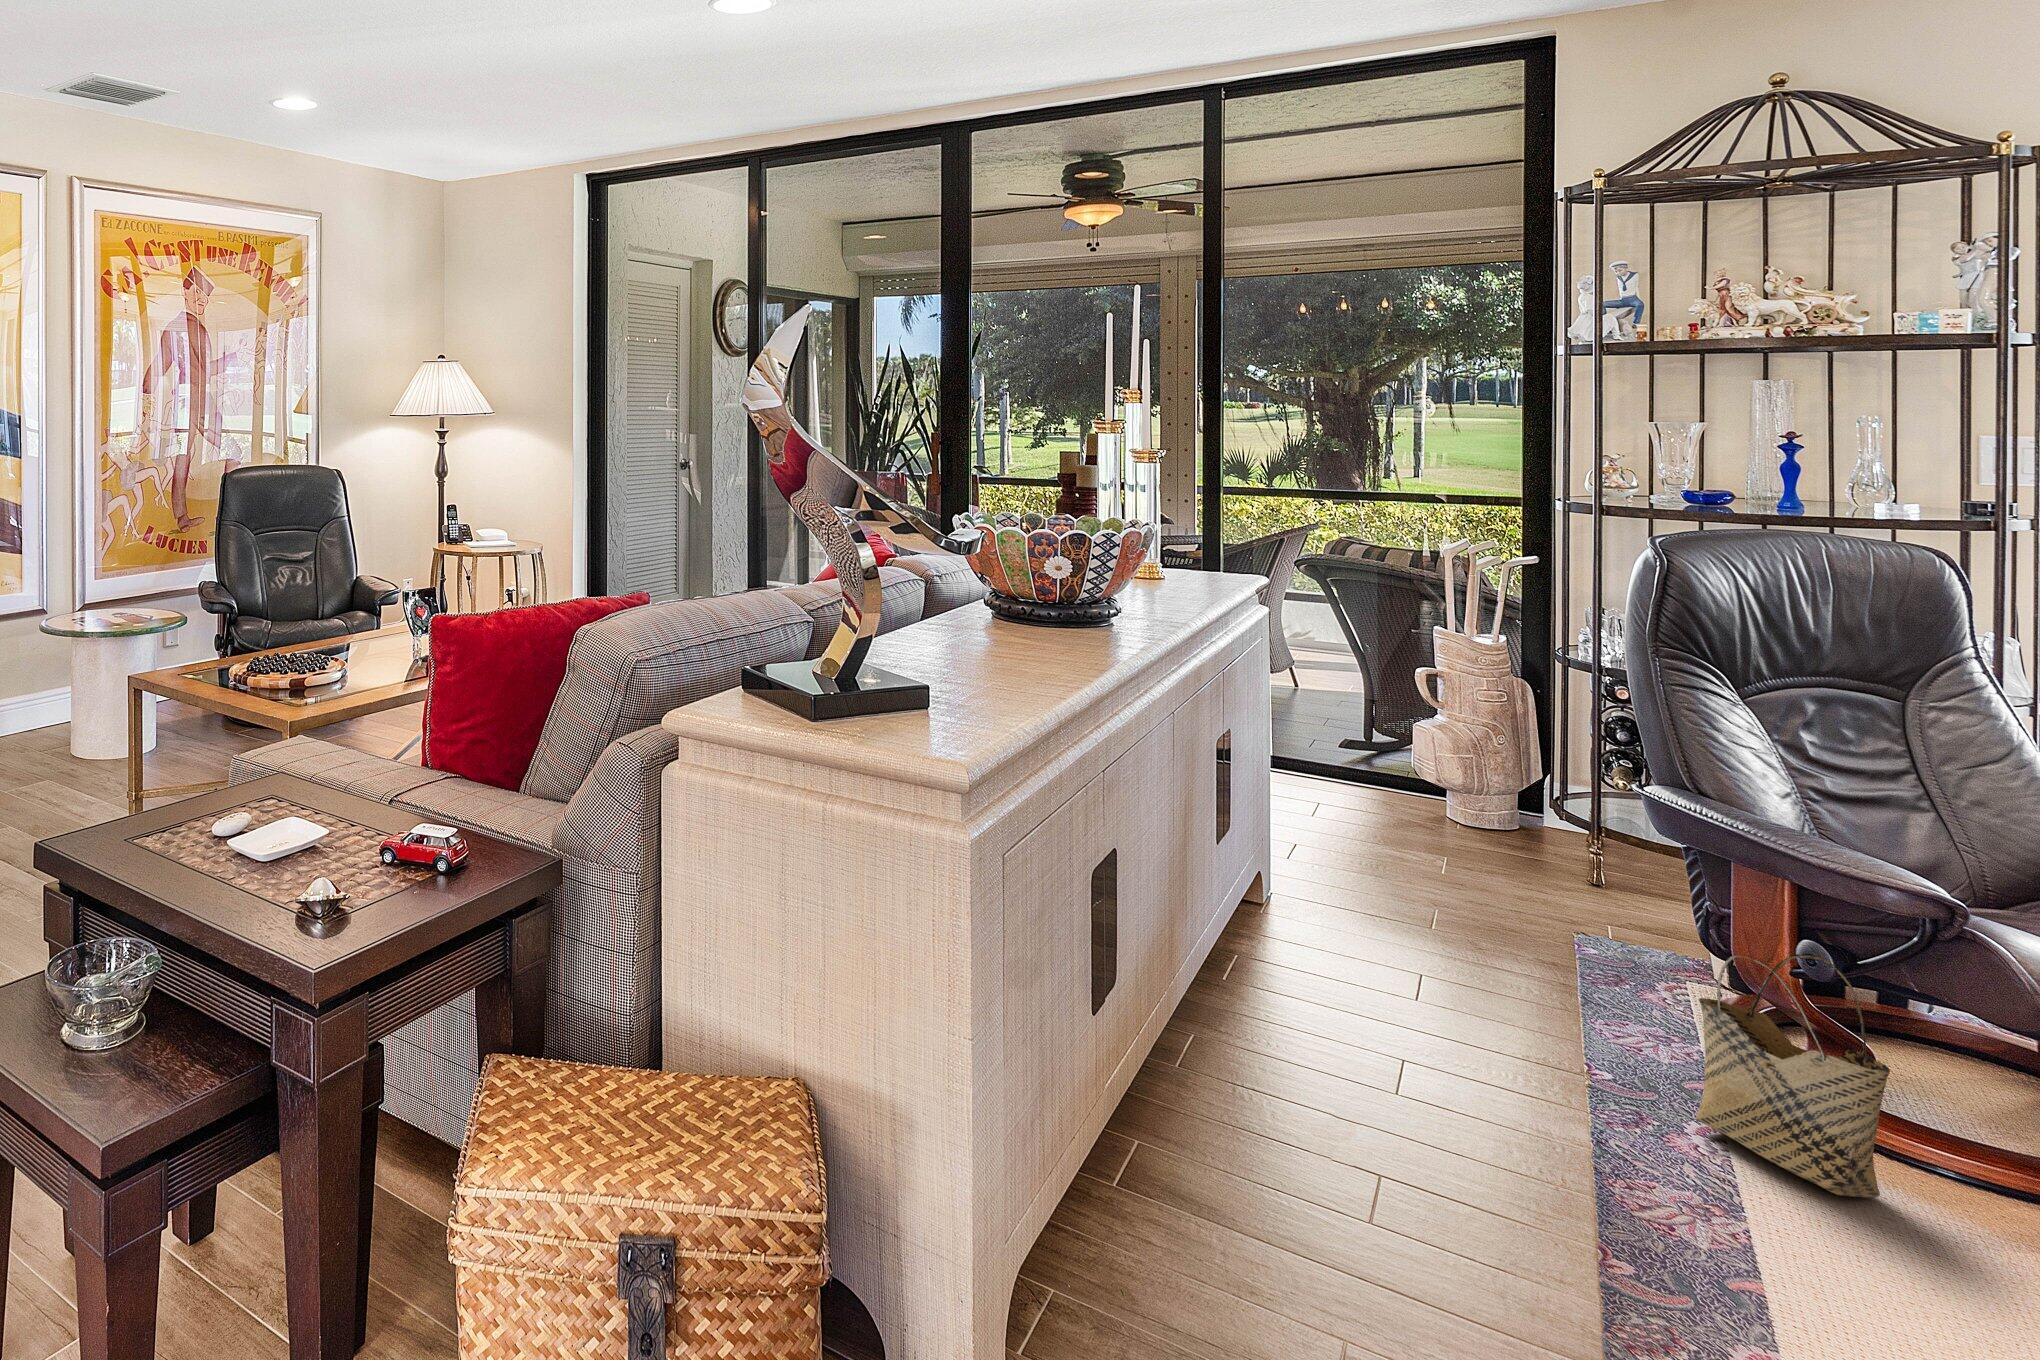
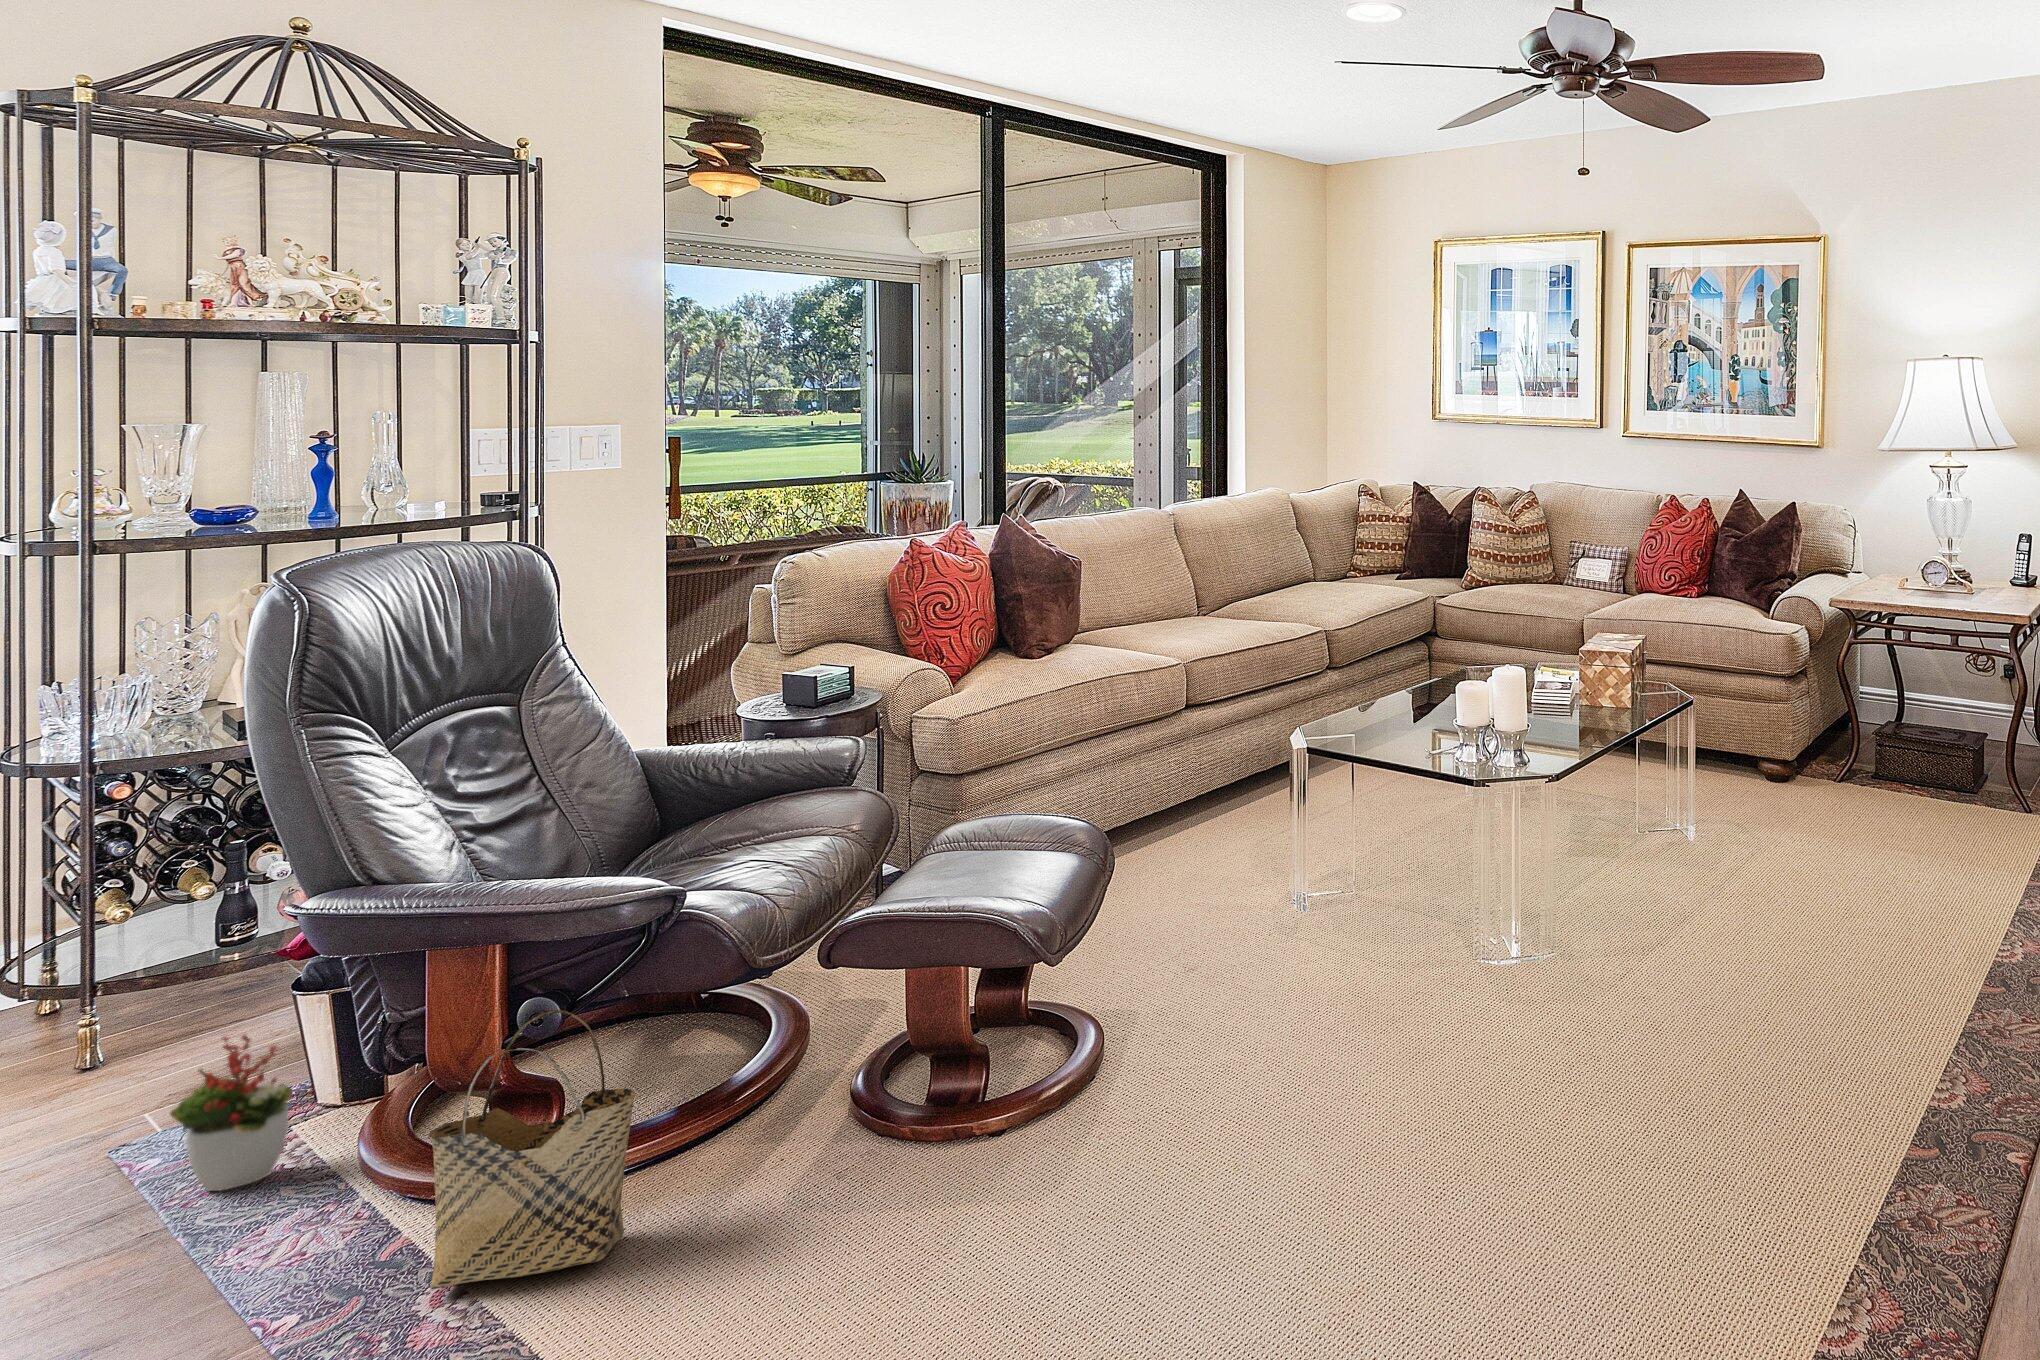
decorative plant: none [1591,877,1673,998] -> present [170,1034,292,1191]

